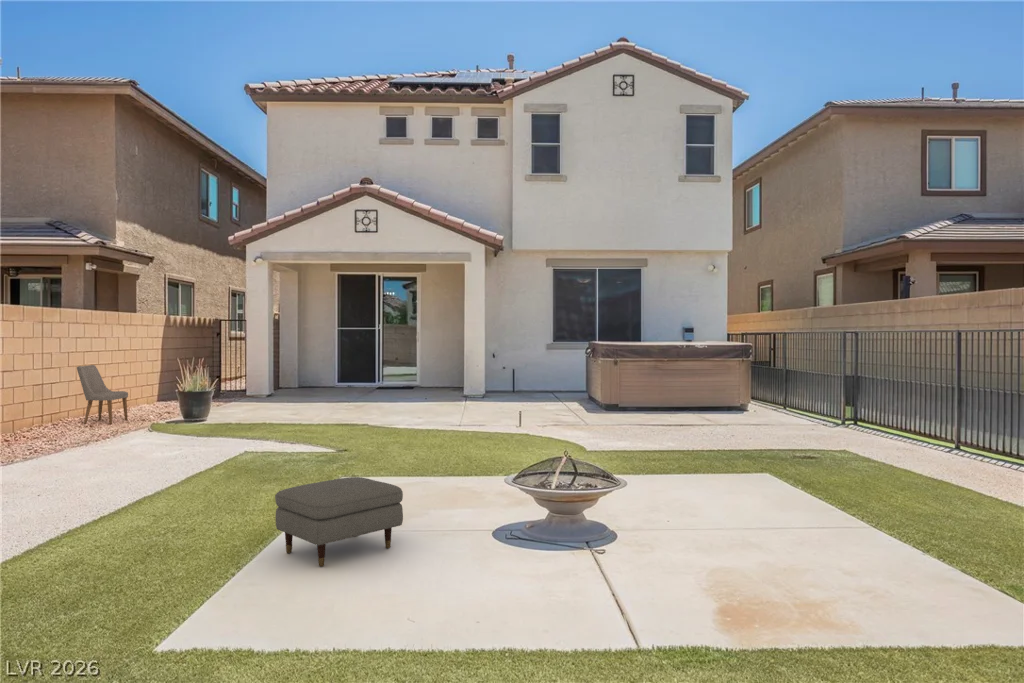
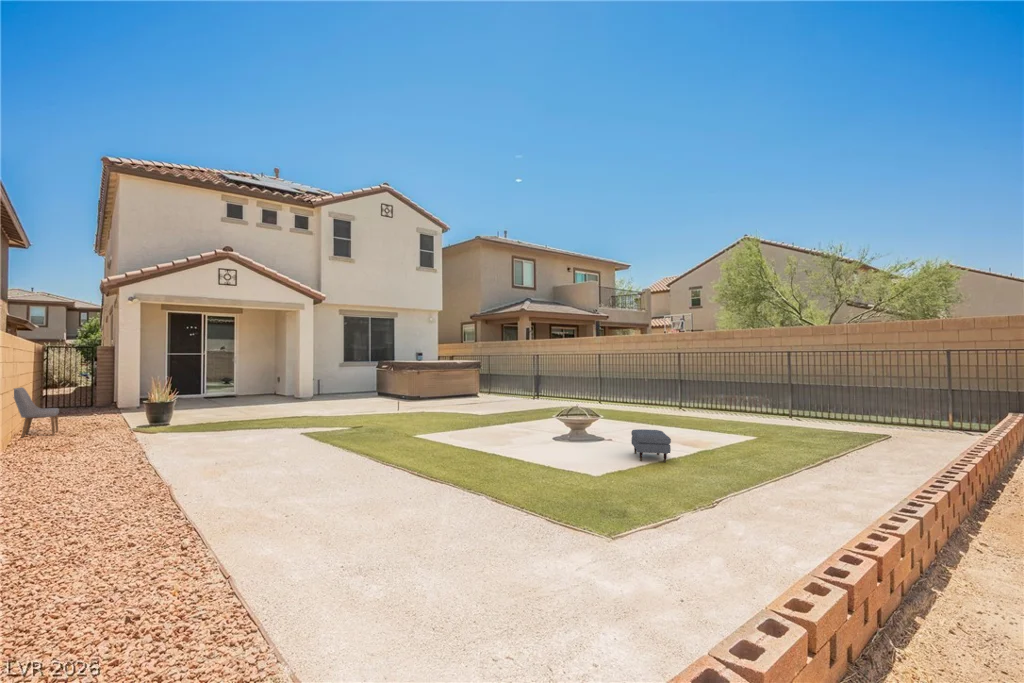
ottoman: present [275,477,403,567] -> present [631,429,671,462]

